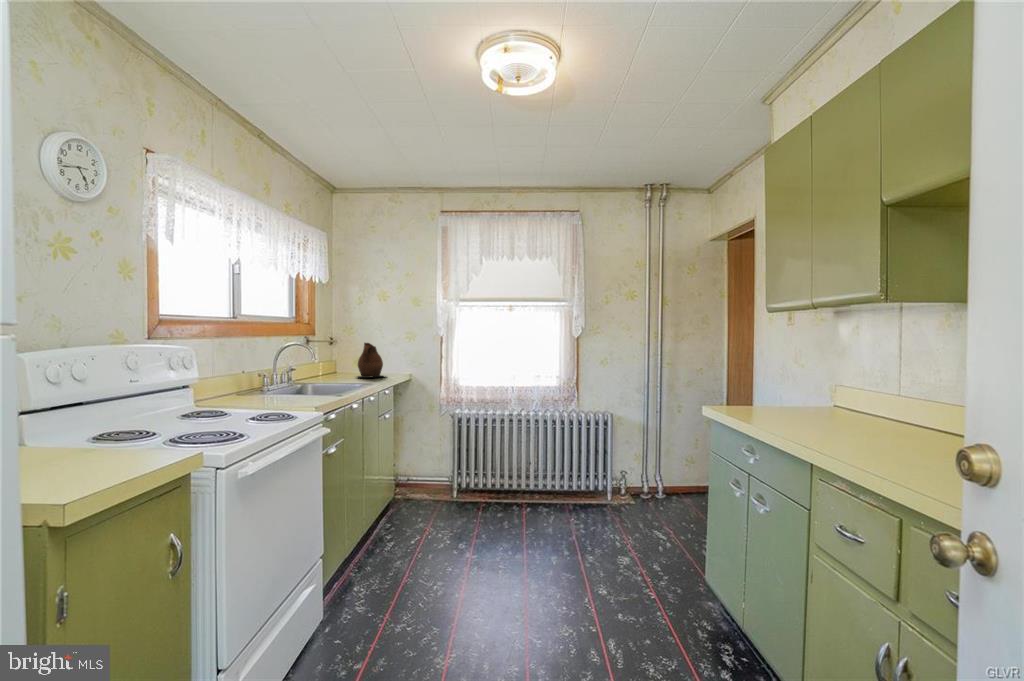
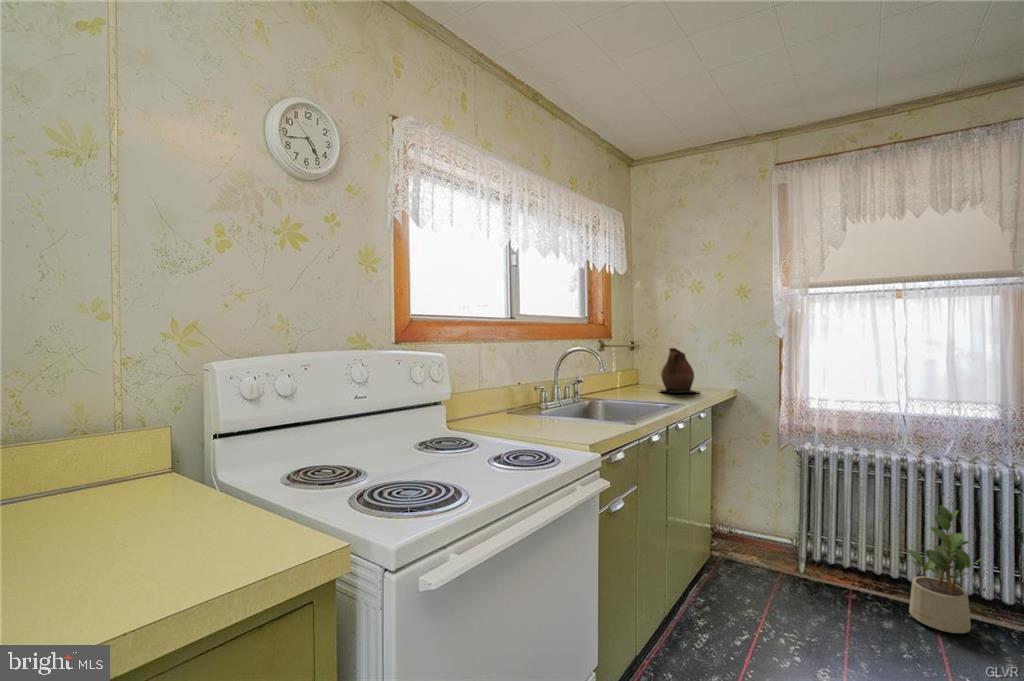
potted plant: none [510,437,544,511] -> present [908,505,982,633]

